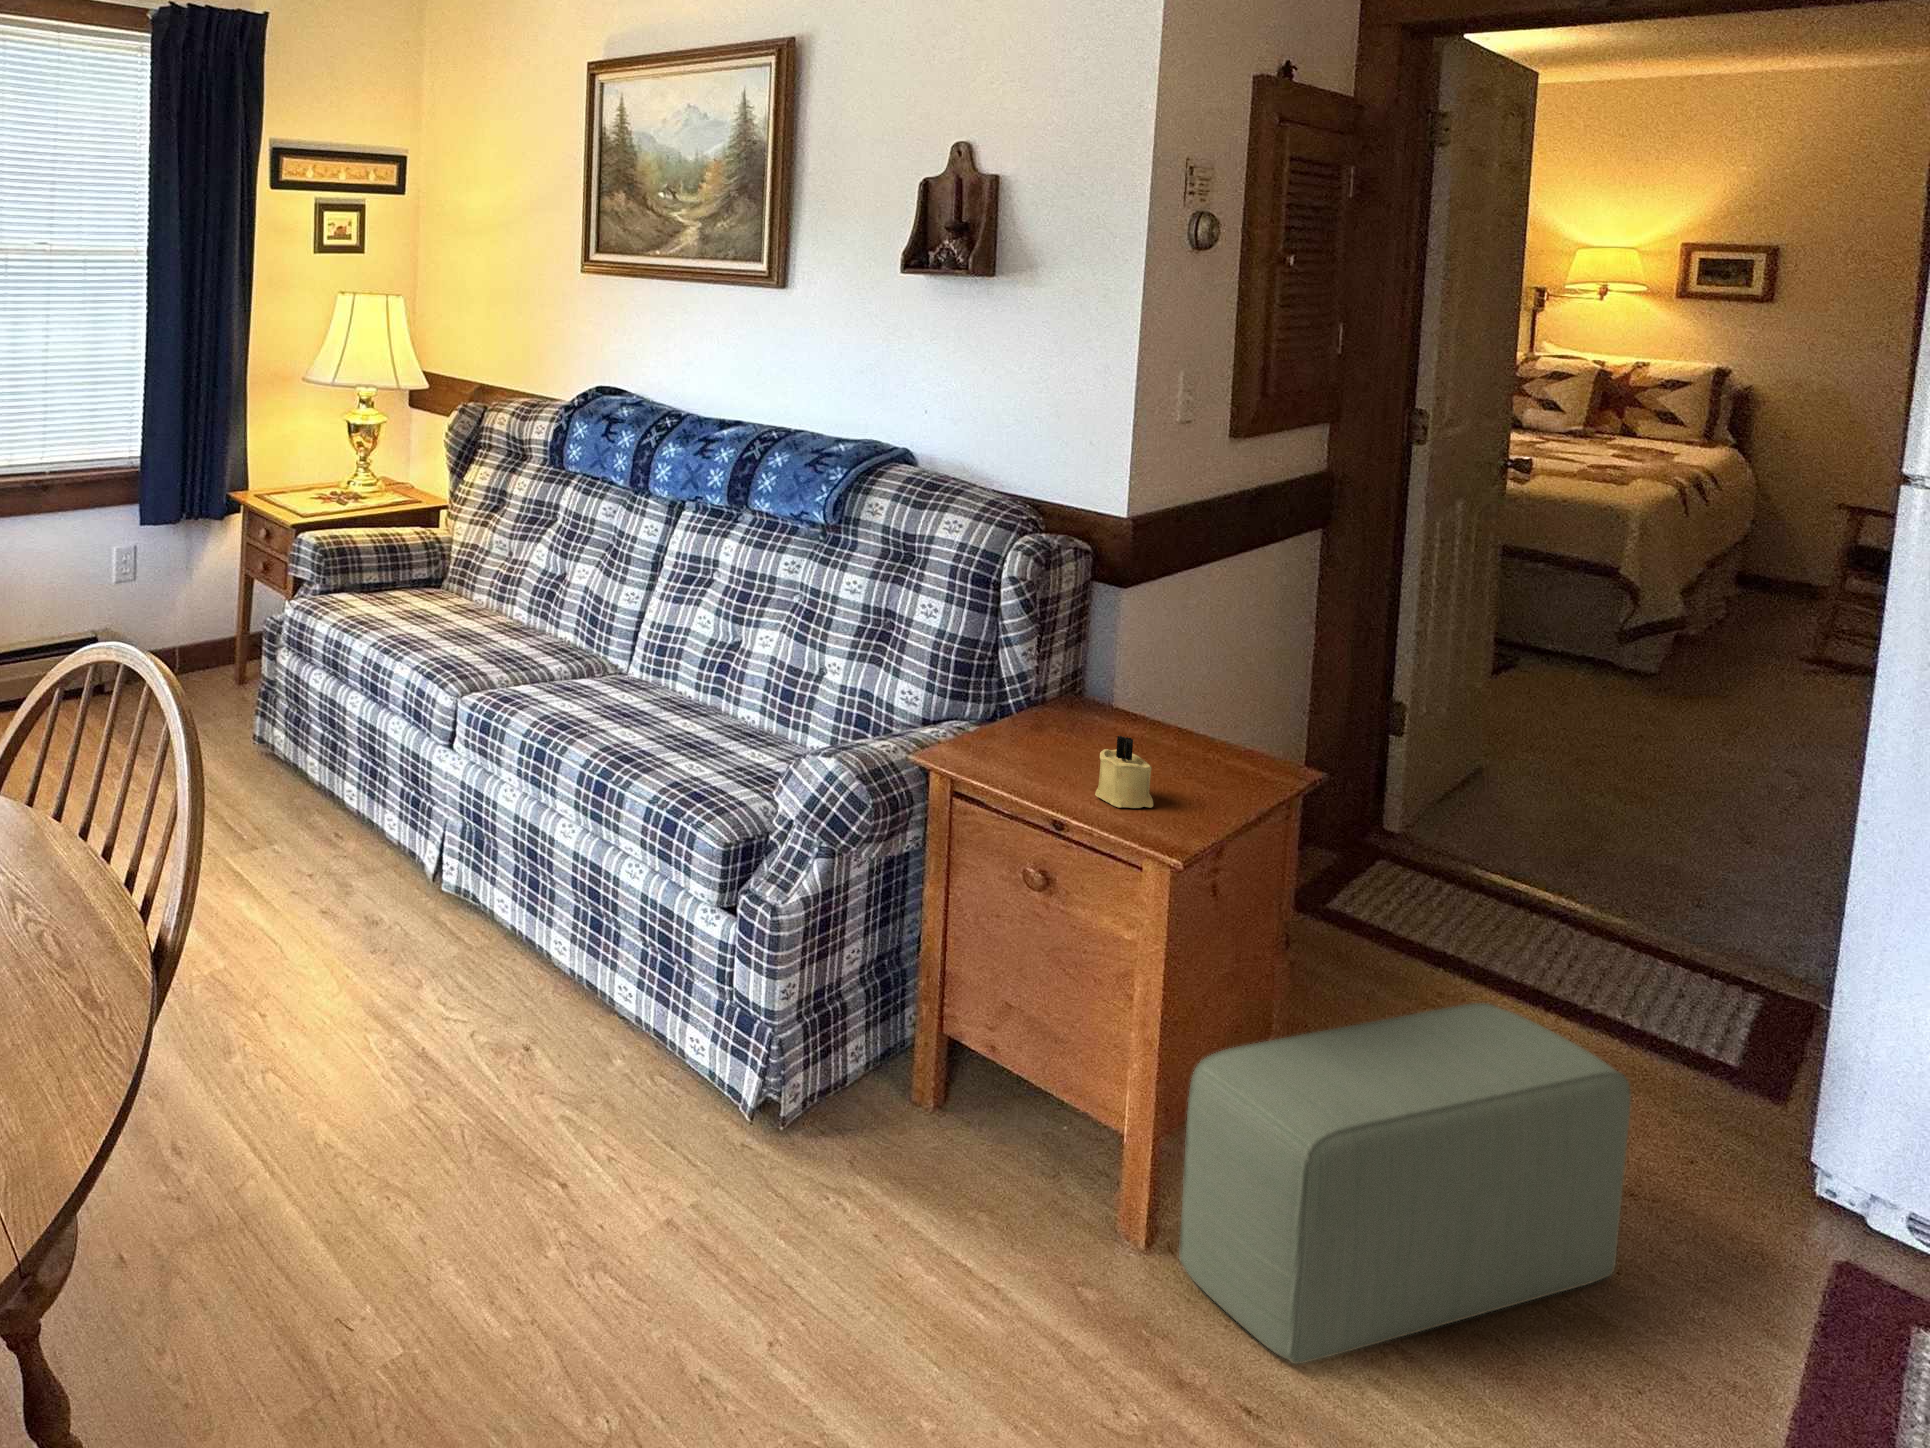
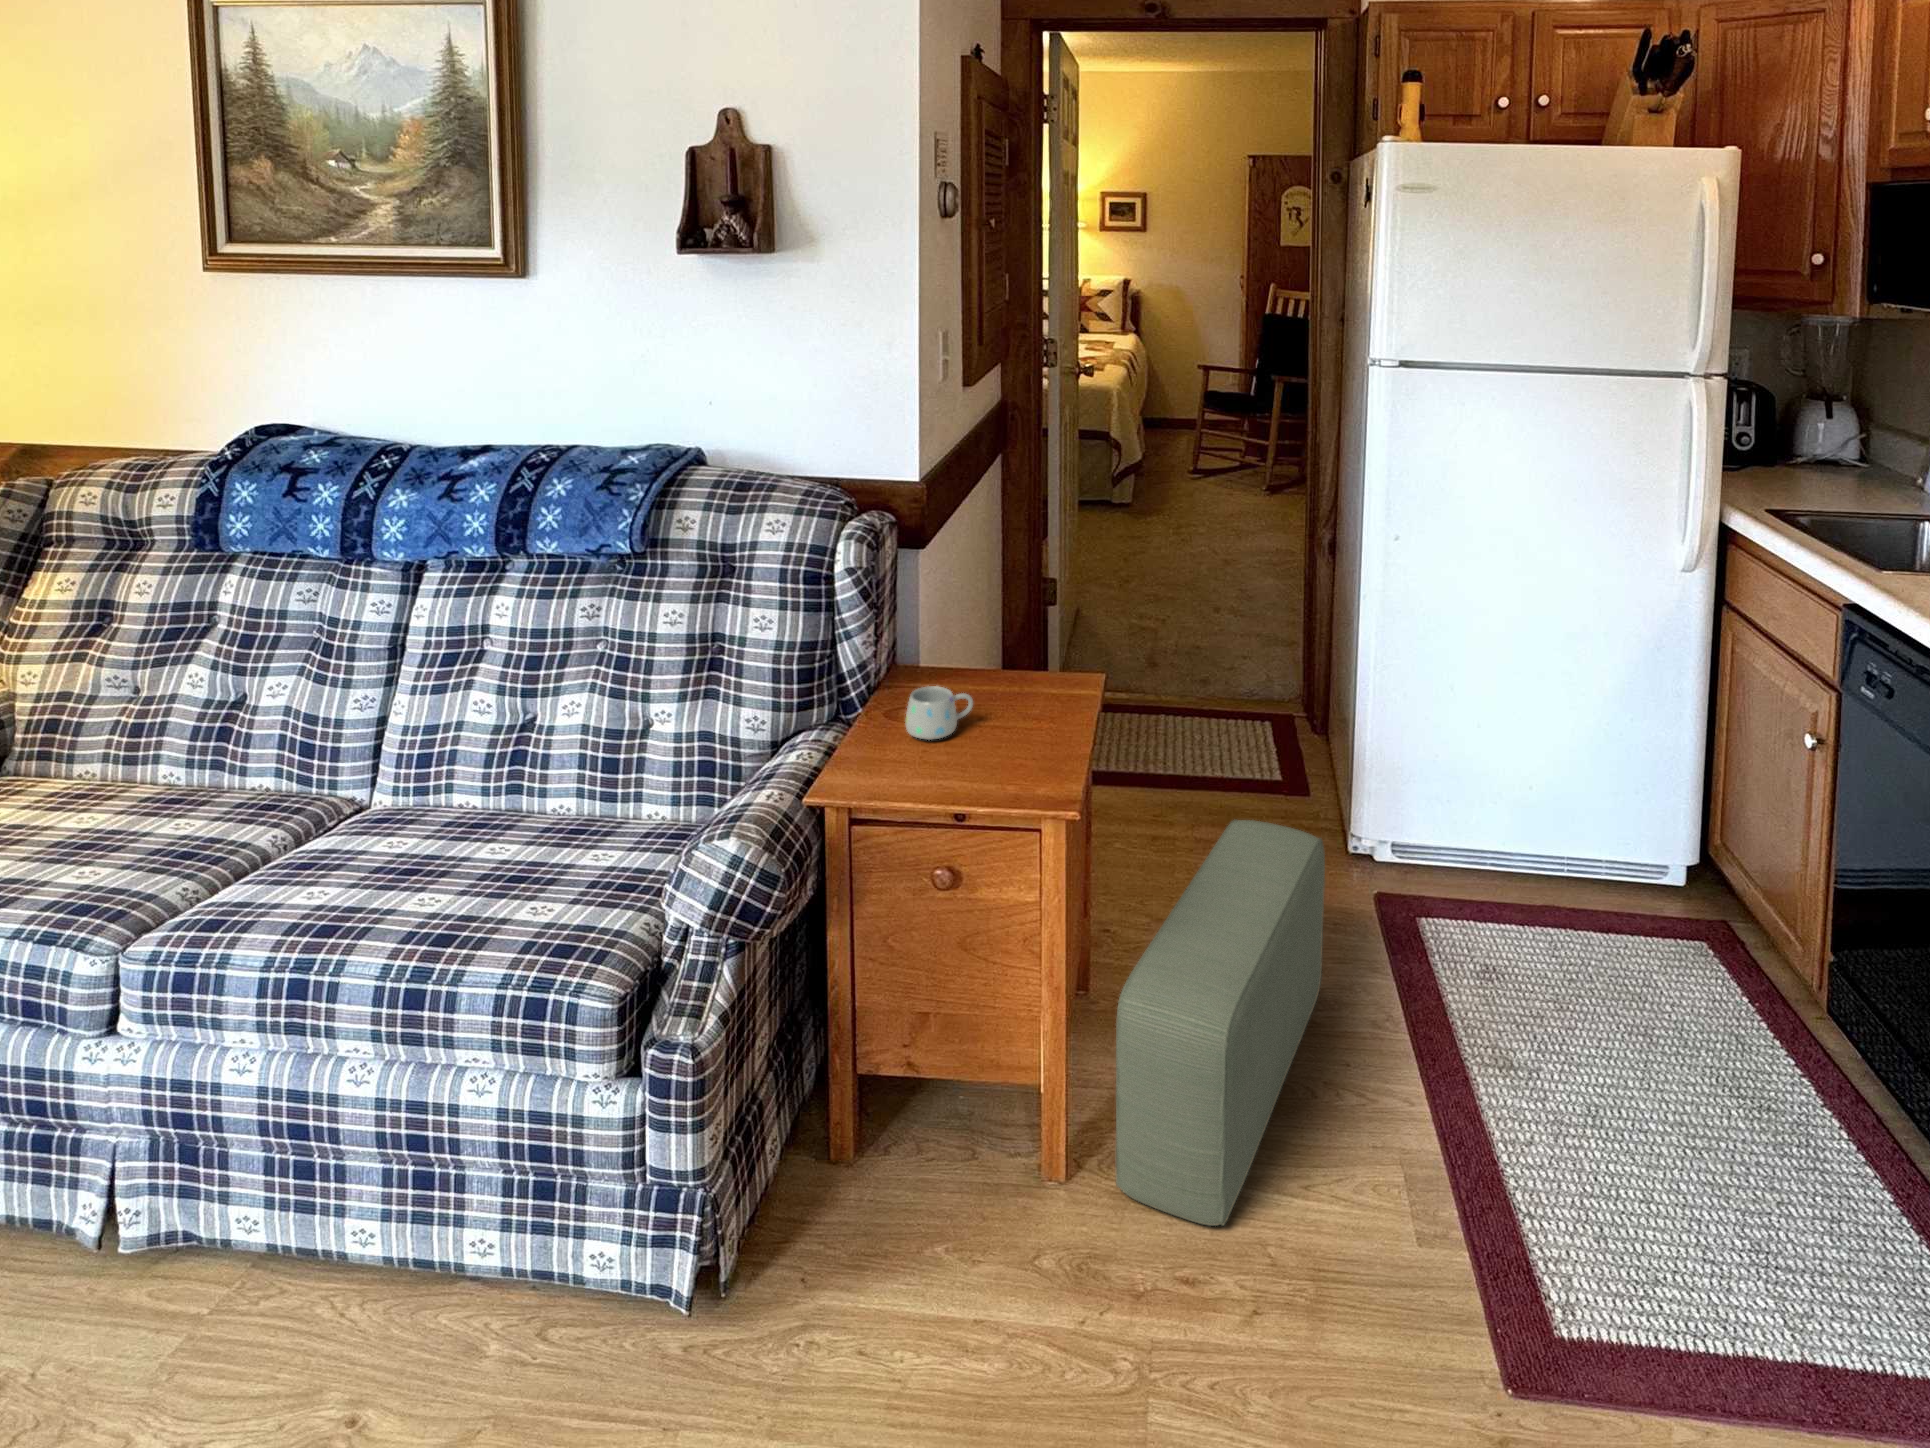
mug: none [1034,703,1111,754] -> present [905,686,973,740]
candle: present [1095,736,1153,808] -> none [993,708,1041,782]

